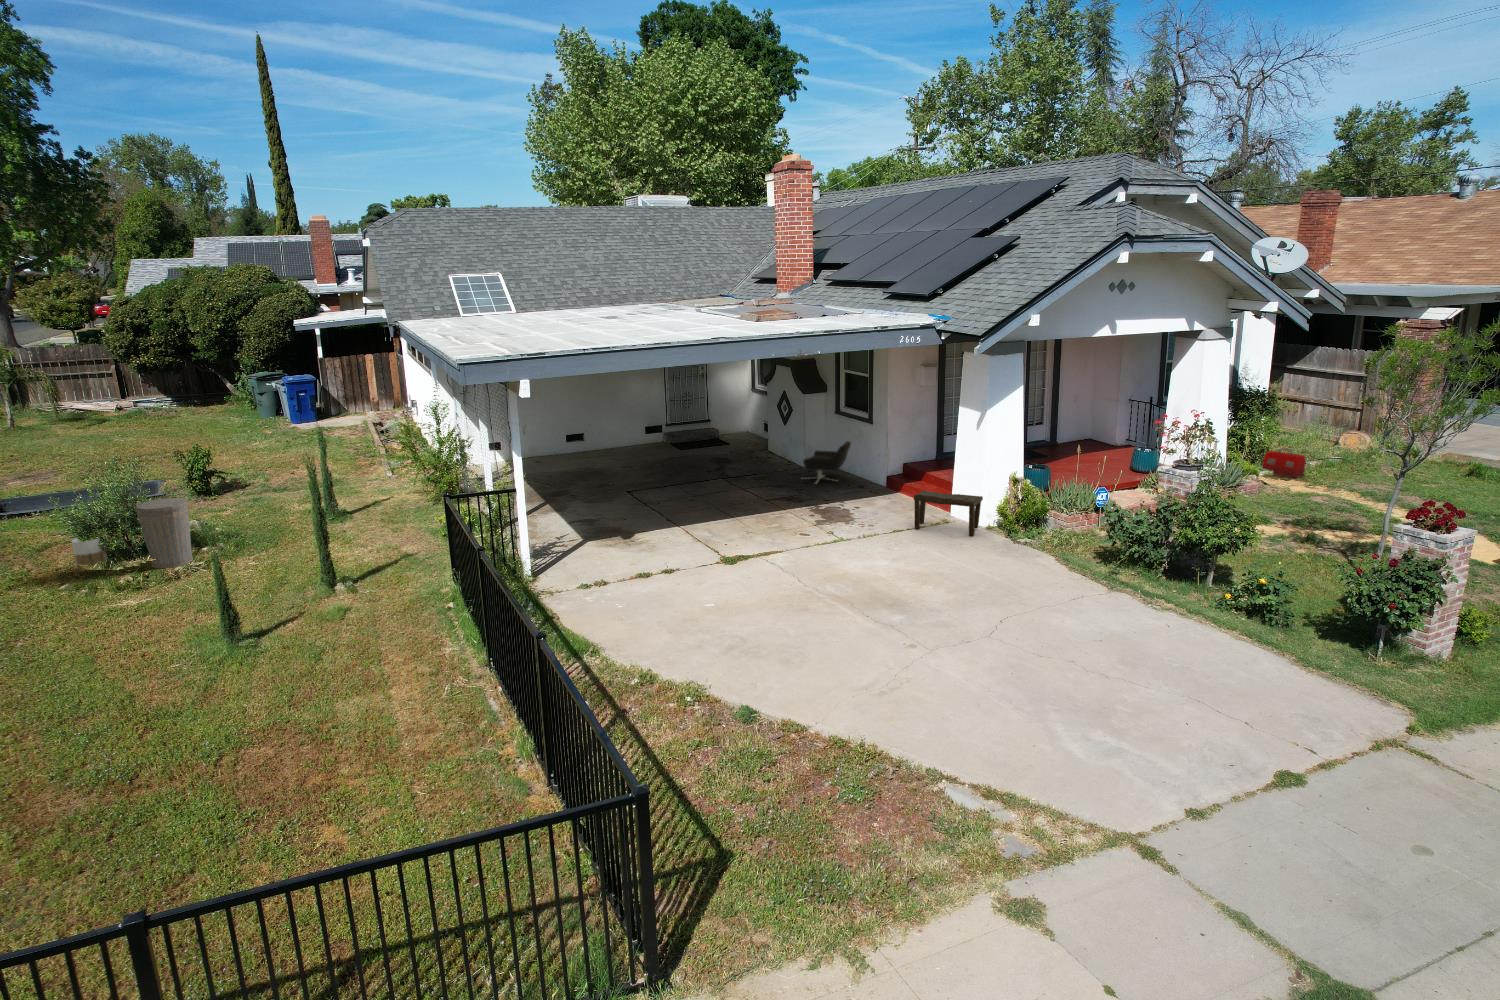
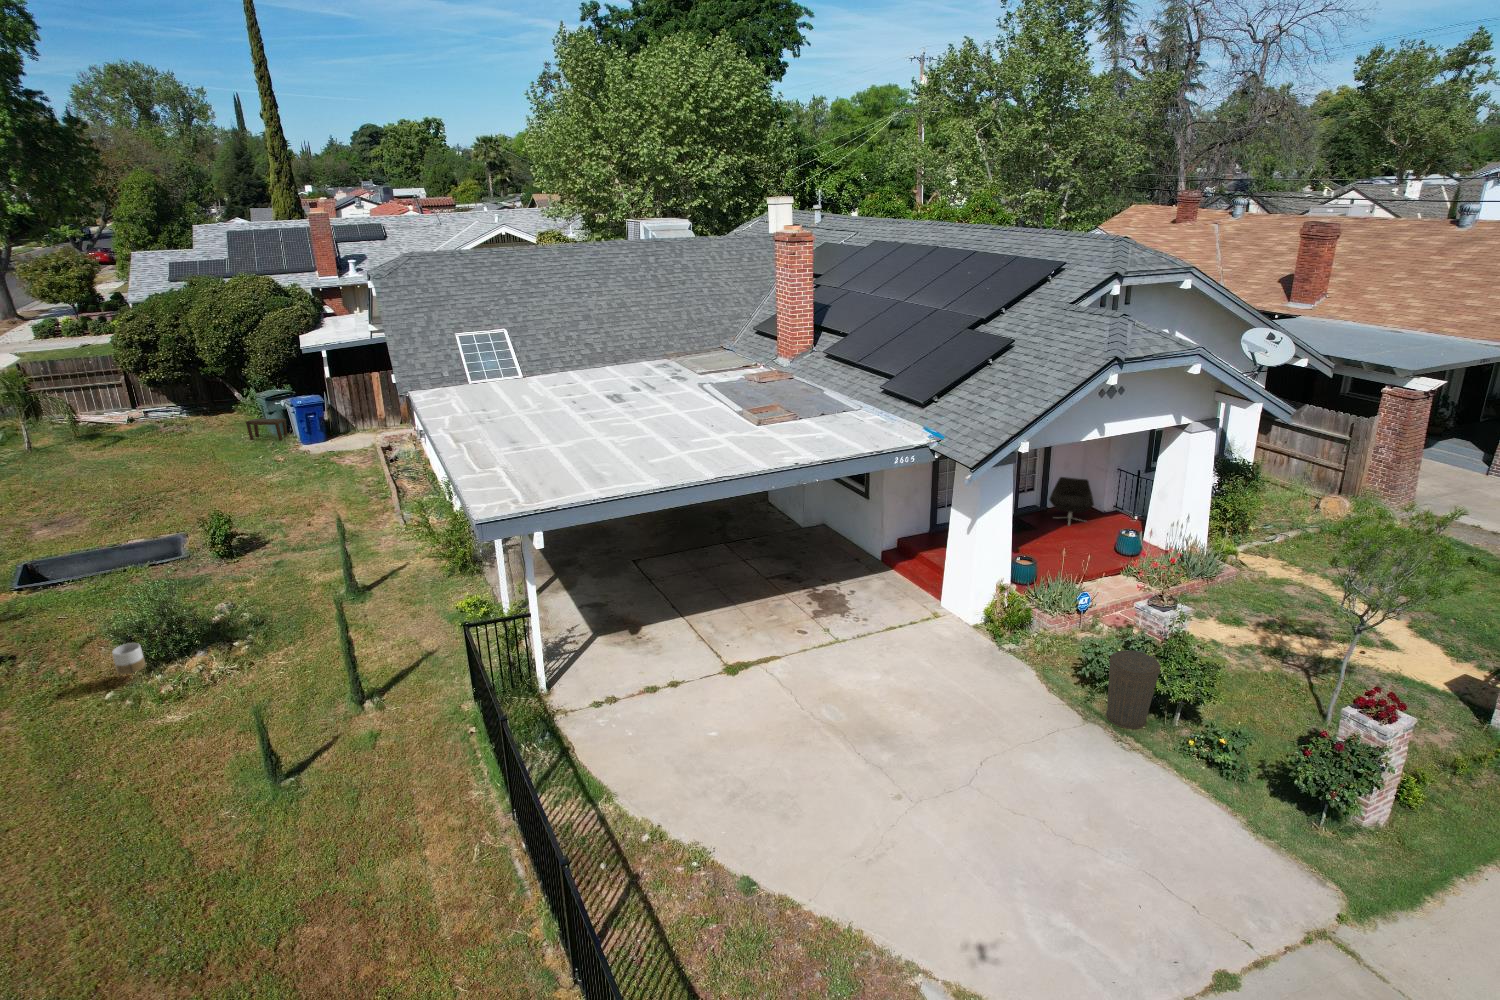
lounge chair: present [804,441,851,483] -> present [1049,477,1094,525]
toolbox: present [1262,448,1306,478] -> none [1238,525,1280,556]
bench: present [914,490,983,536] -> present [246,419,288,440]
trash can: present [135,498,193,568] -> present [1106,650,1161,729]

